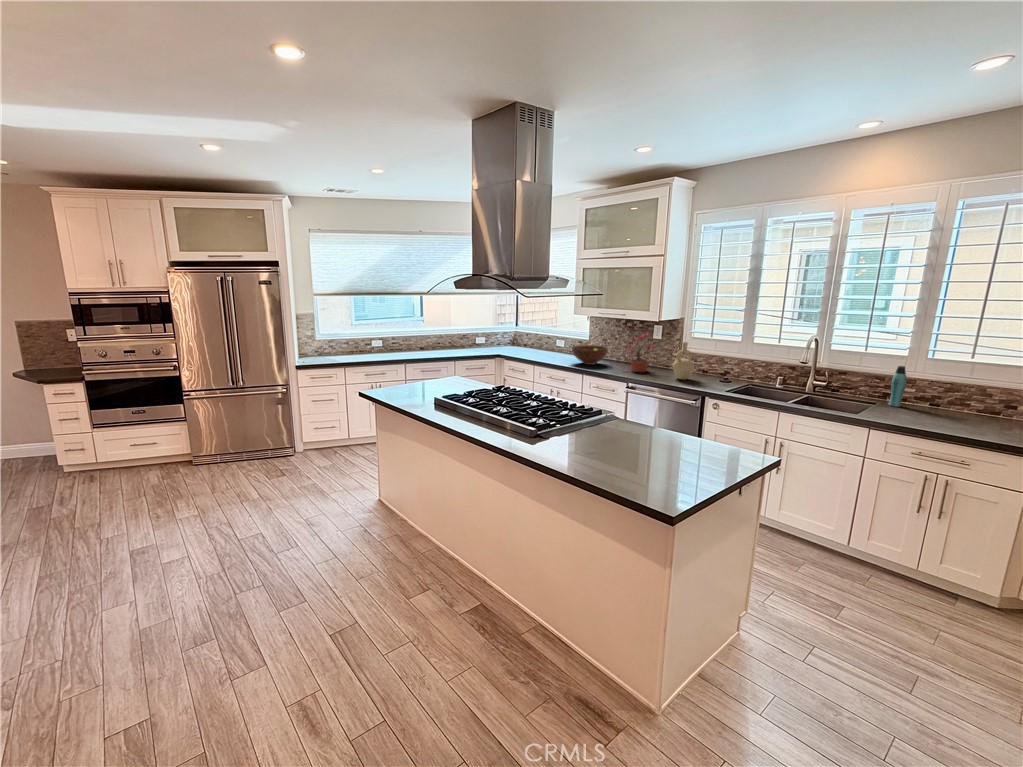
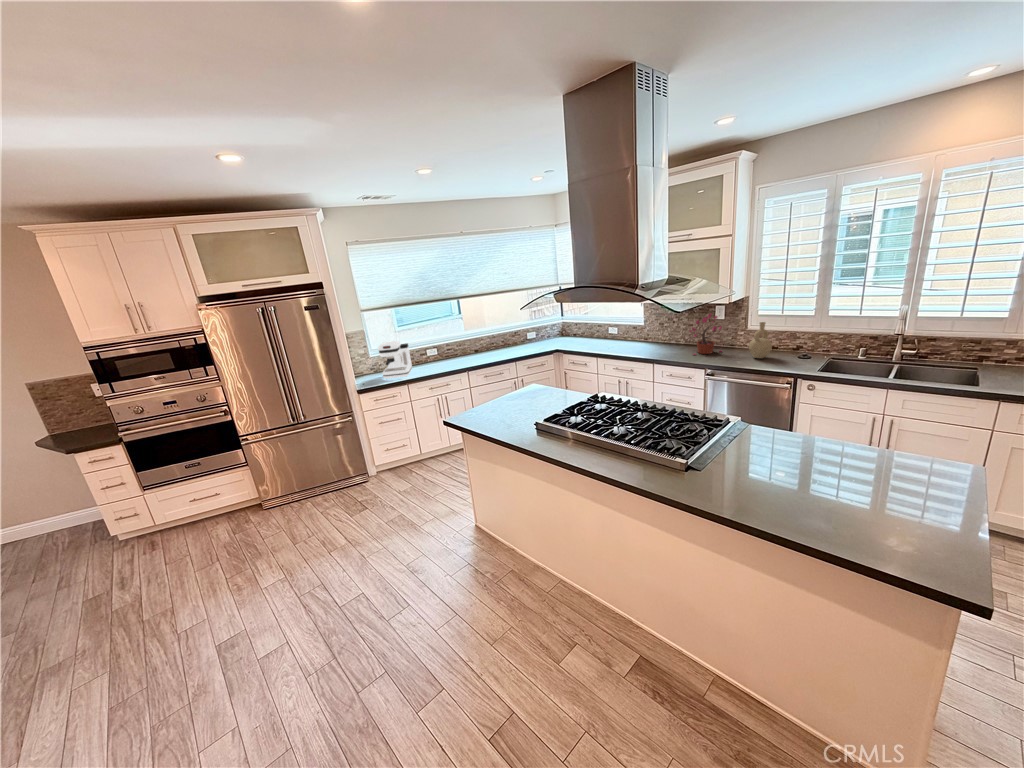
coffee maker: none [326,328,360,362] -> present [378,341,412,379]
fruit bowl: present [572,345,609,365] -> none [630,329,667,350]
bottle: present [889,366,906,407] -> none [990,331,1013,369]

